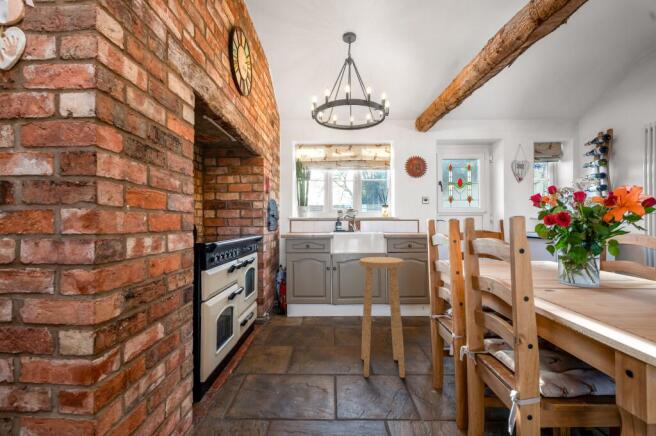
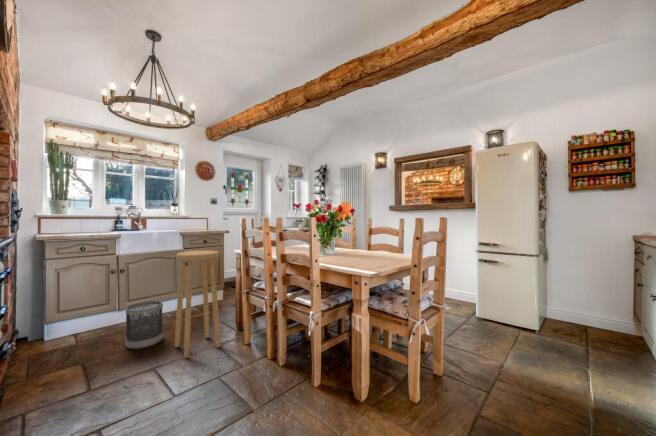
wastebasket: none [326,302,357,349] -> present [125,301,163,349]

